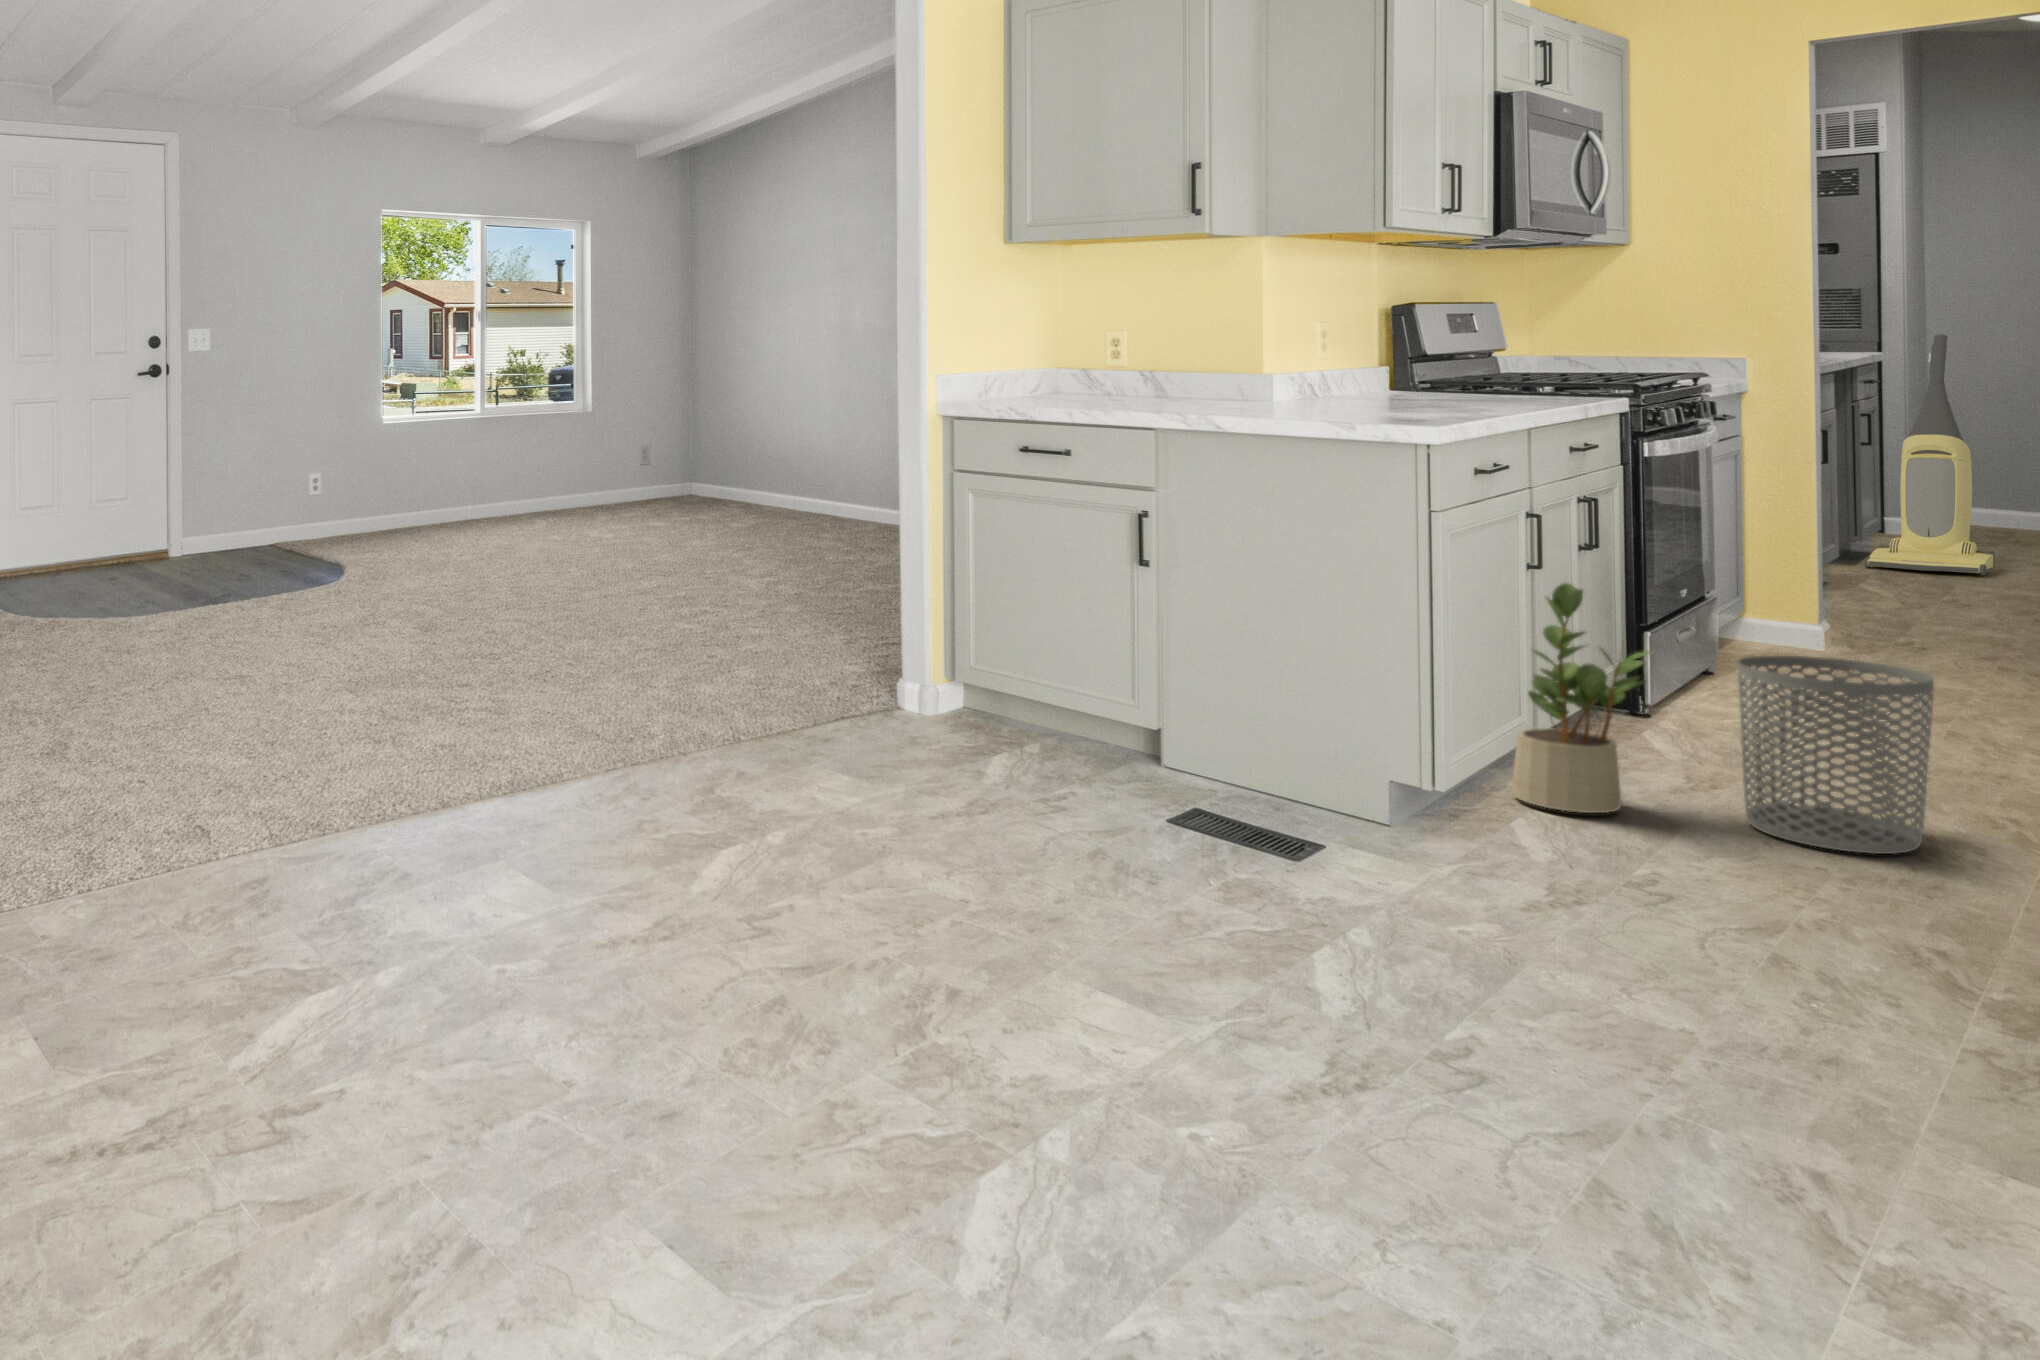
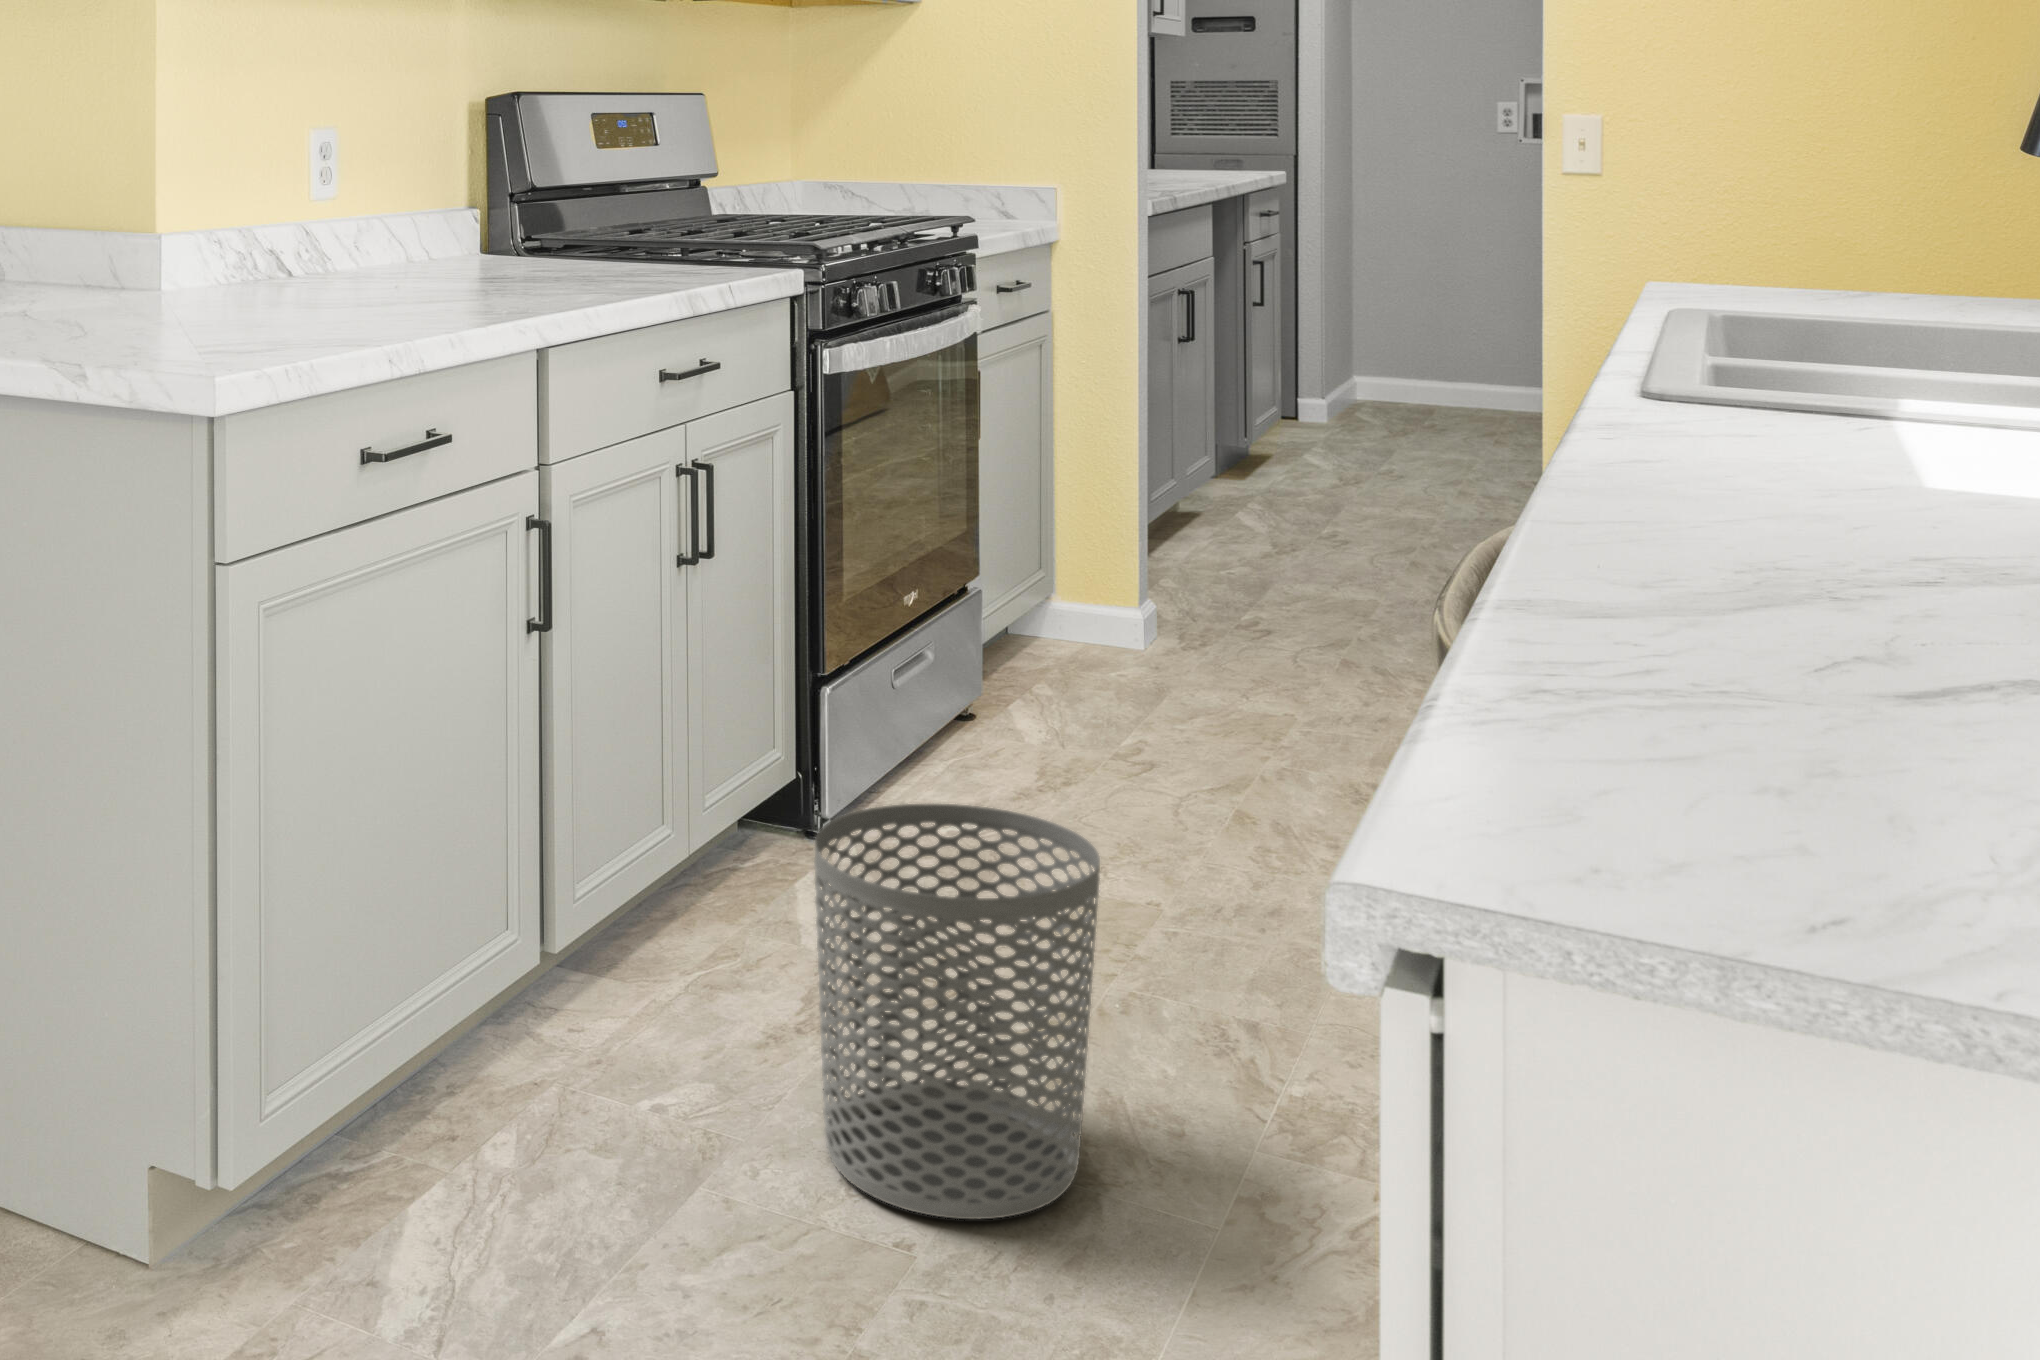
vacuum cleaner: present [1864,334,1994,575] -> none [1253,152,1392,490]
potted plant: present [1512,583,1651,813] -> none [455,688,690,1160]

